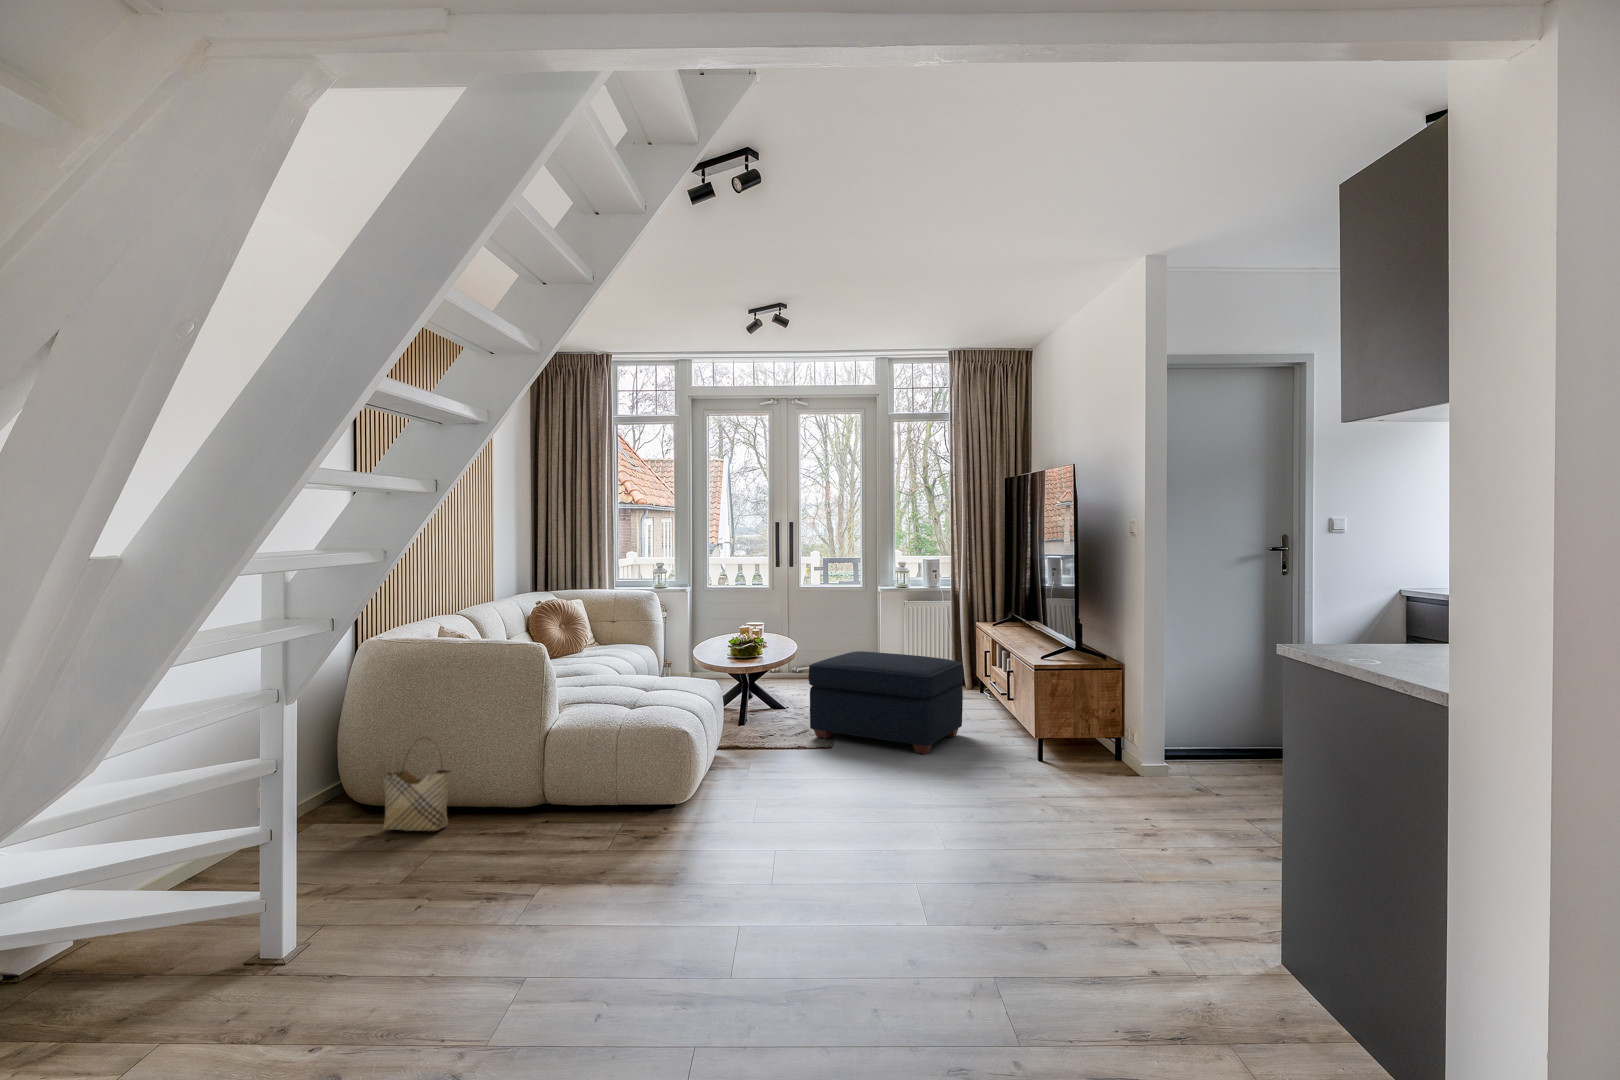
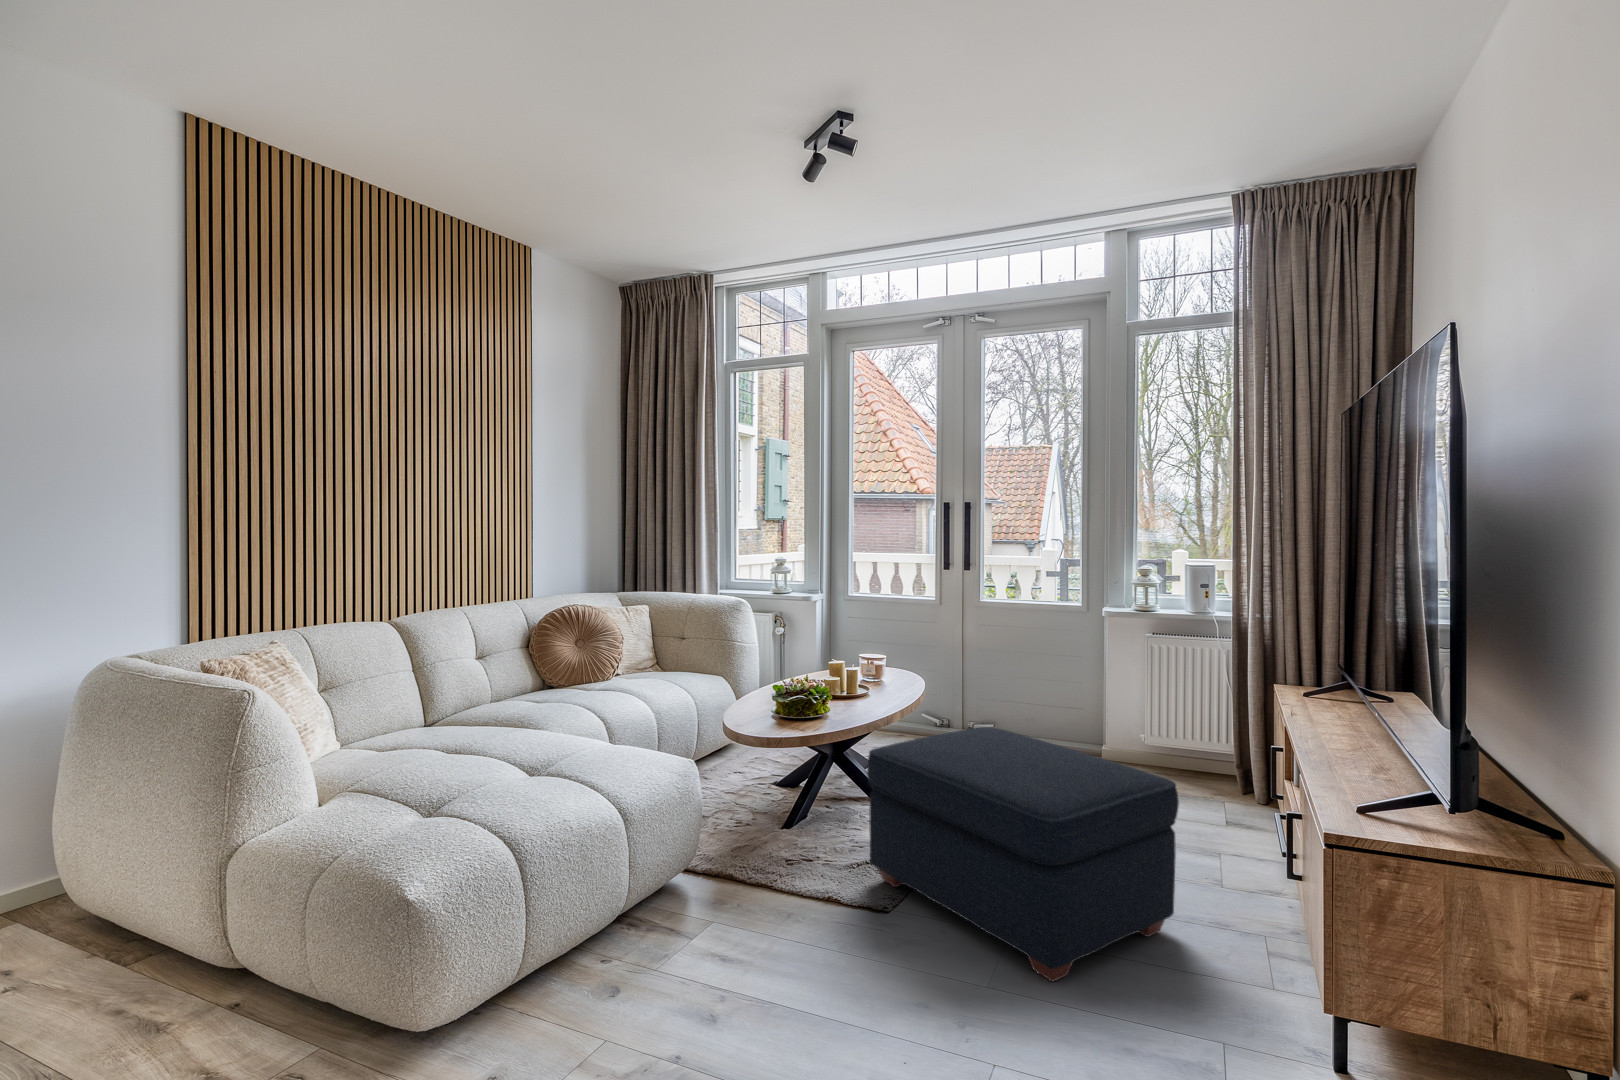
woven basket: present [383,738,451,831] -> none [45,828,139,992]

